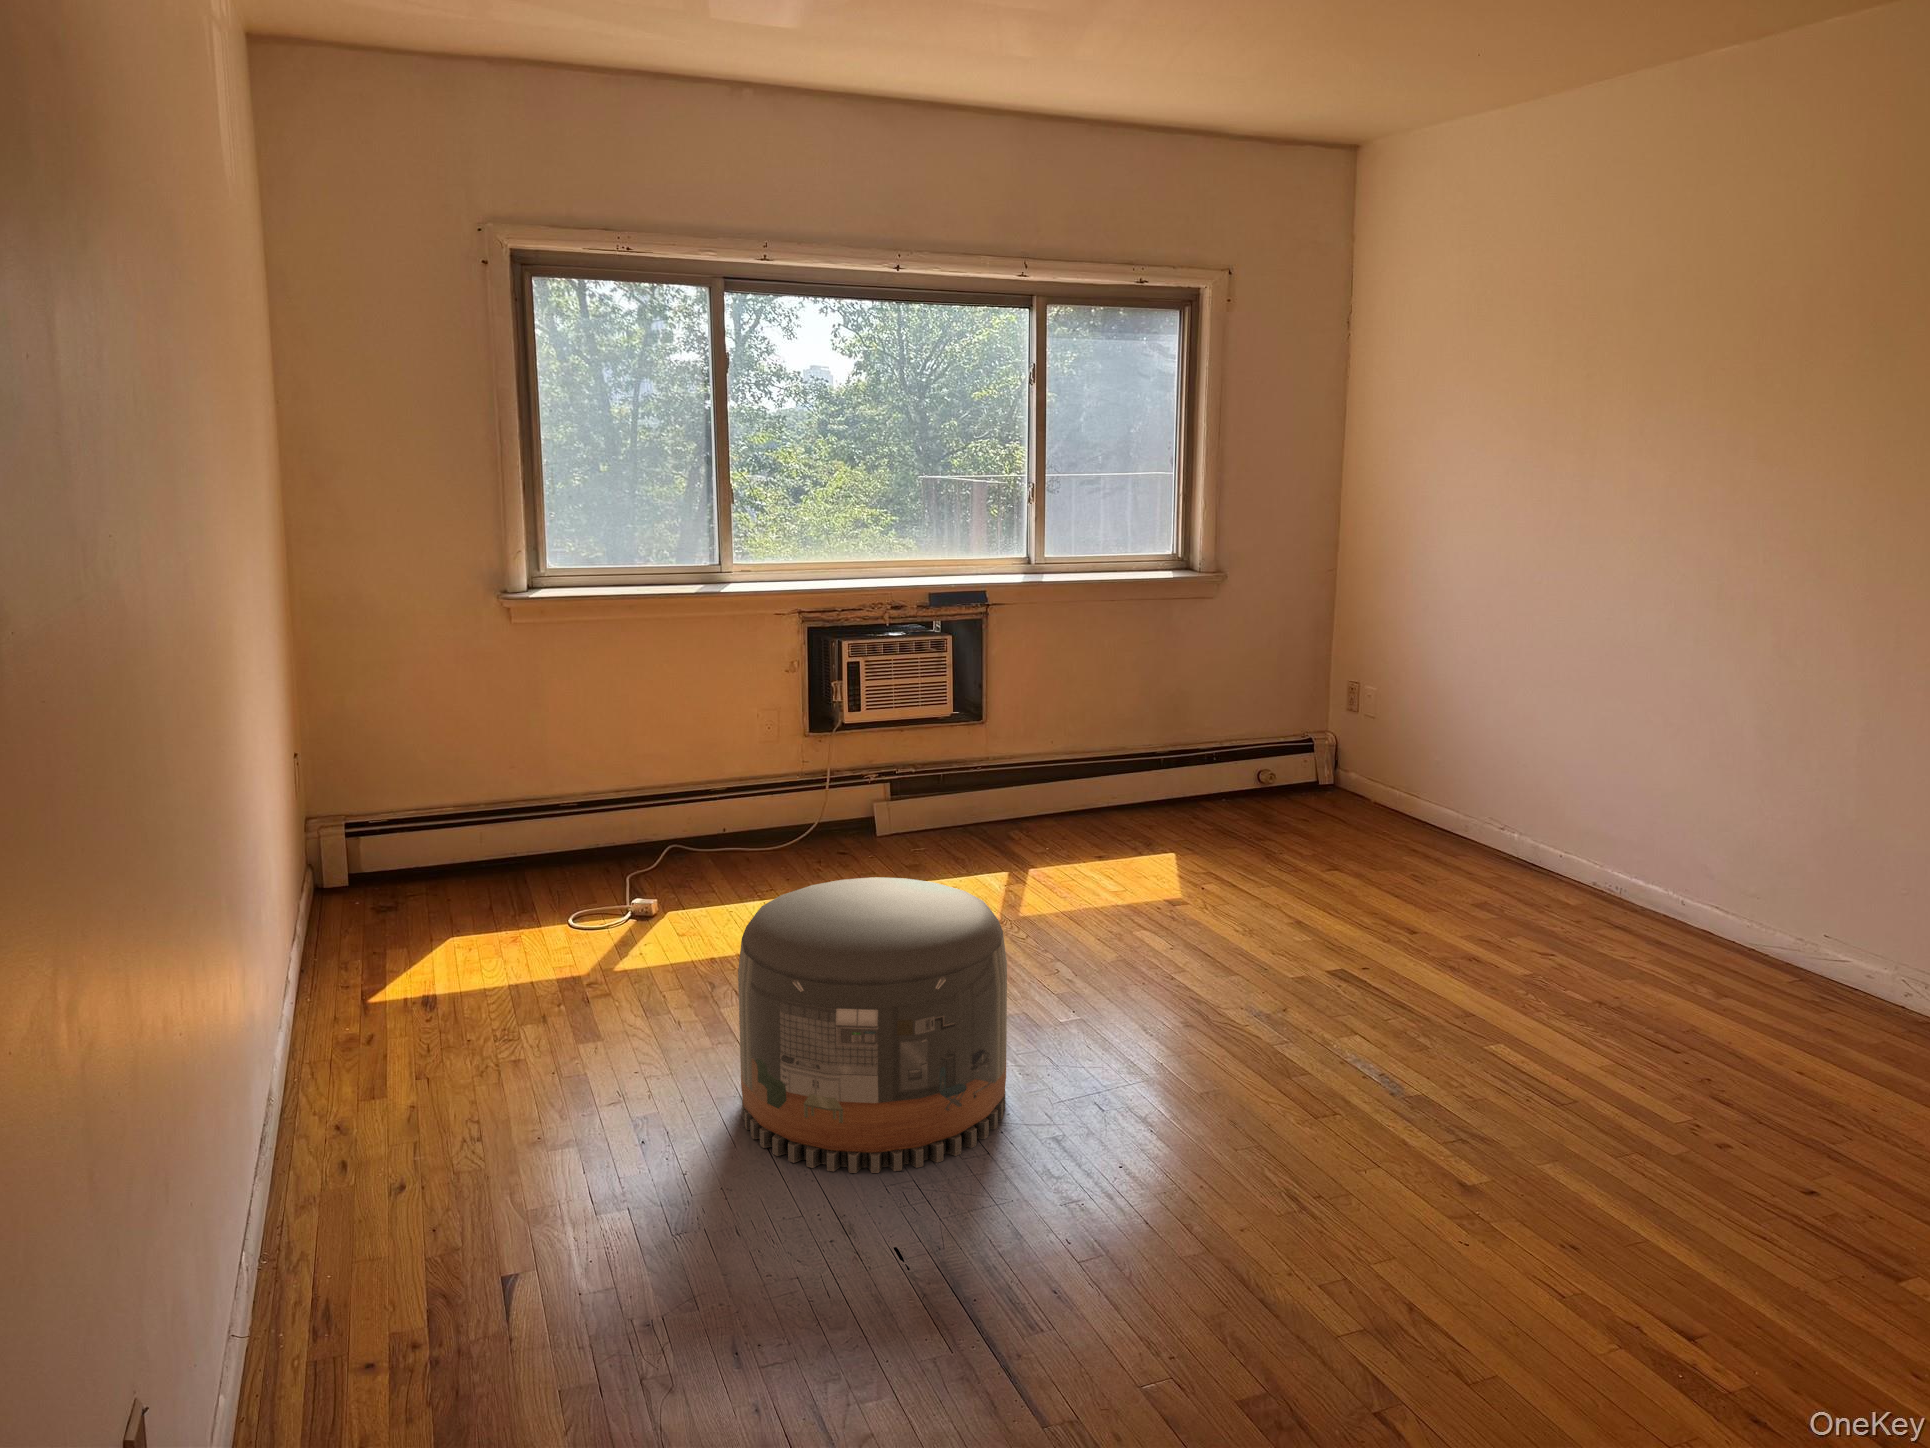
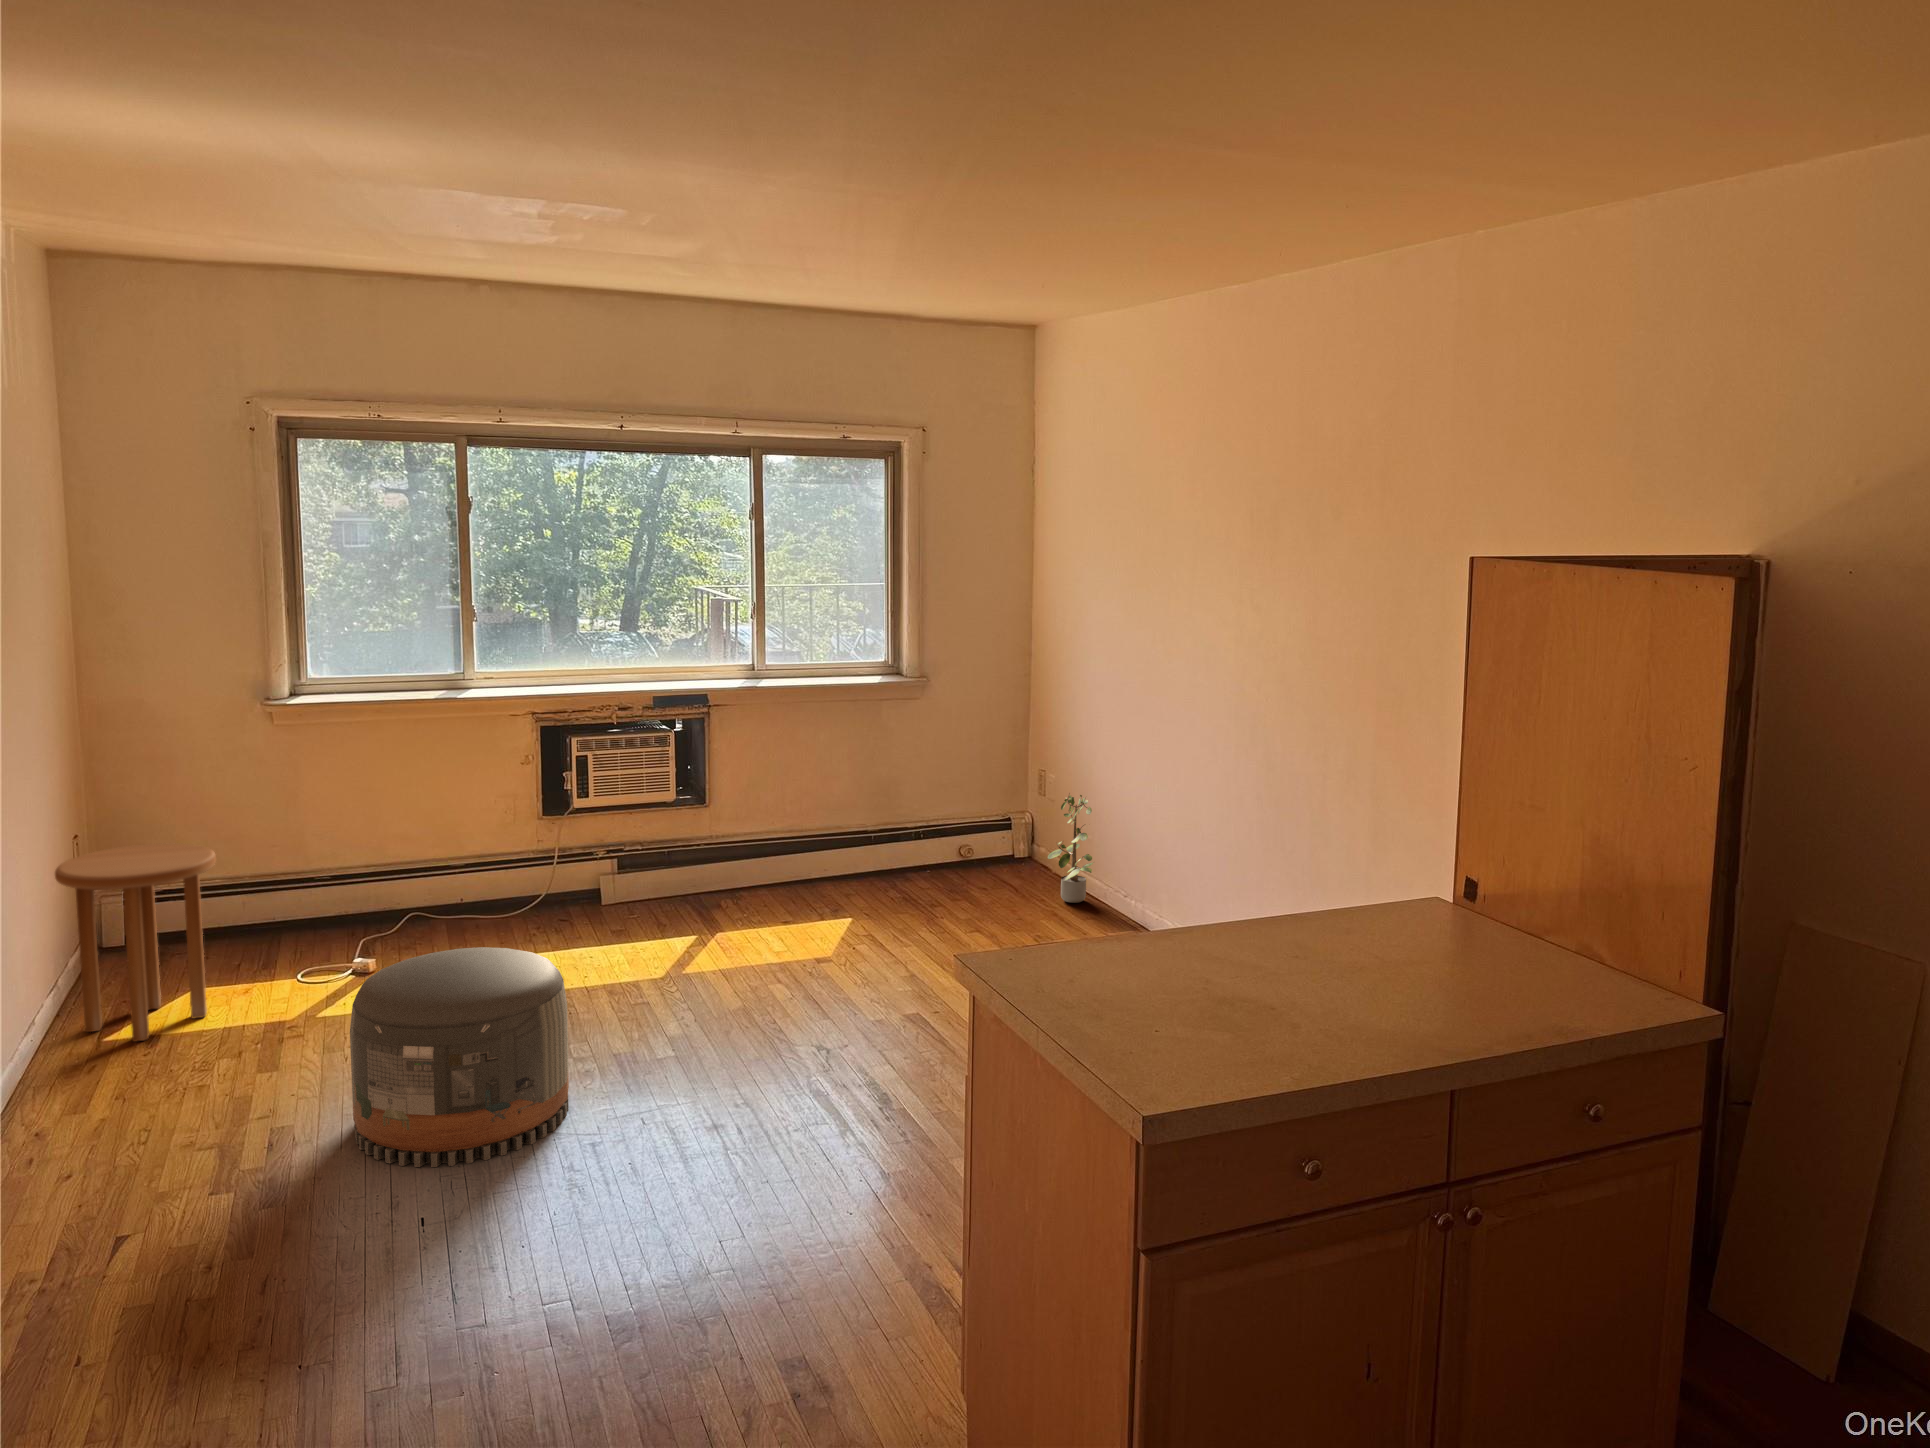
potted plant: none [1388,700,1457,830] -> present [1048,795,1093,903]
side table: none [303,758,489,1003] -> present [55,843,216,1042]

